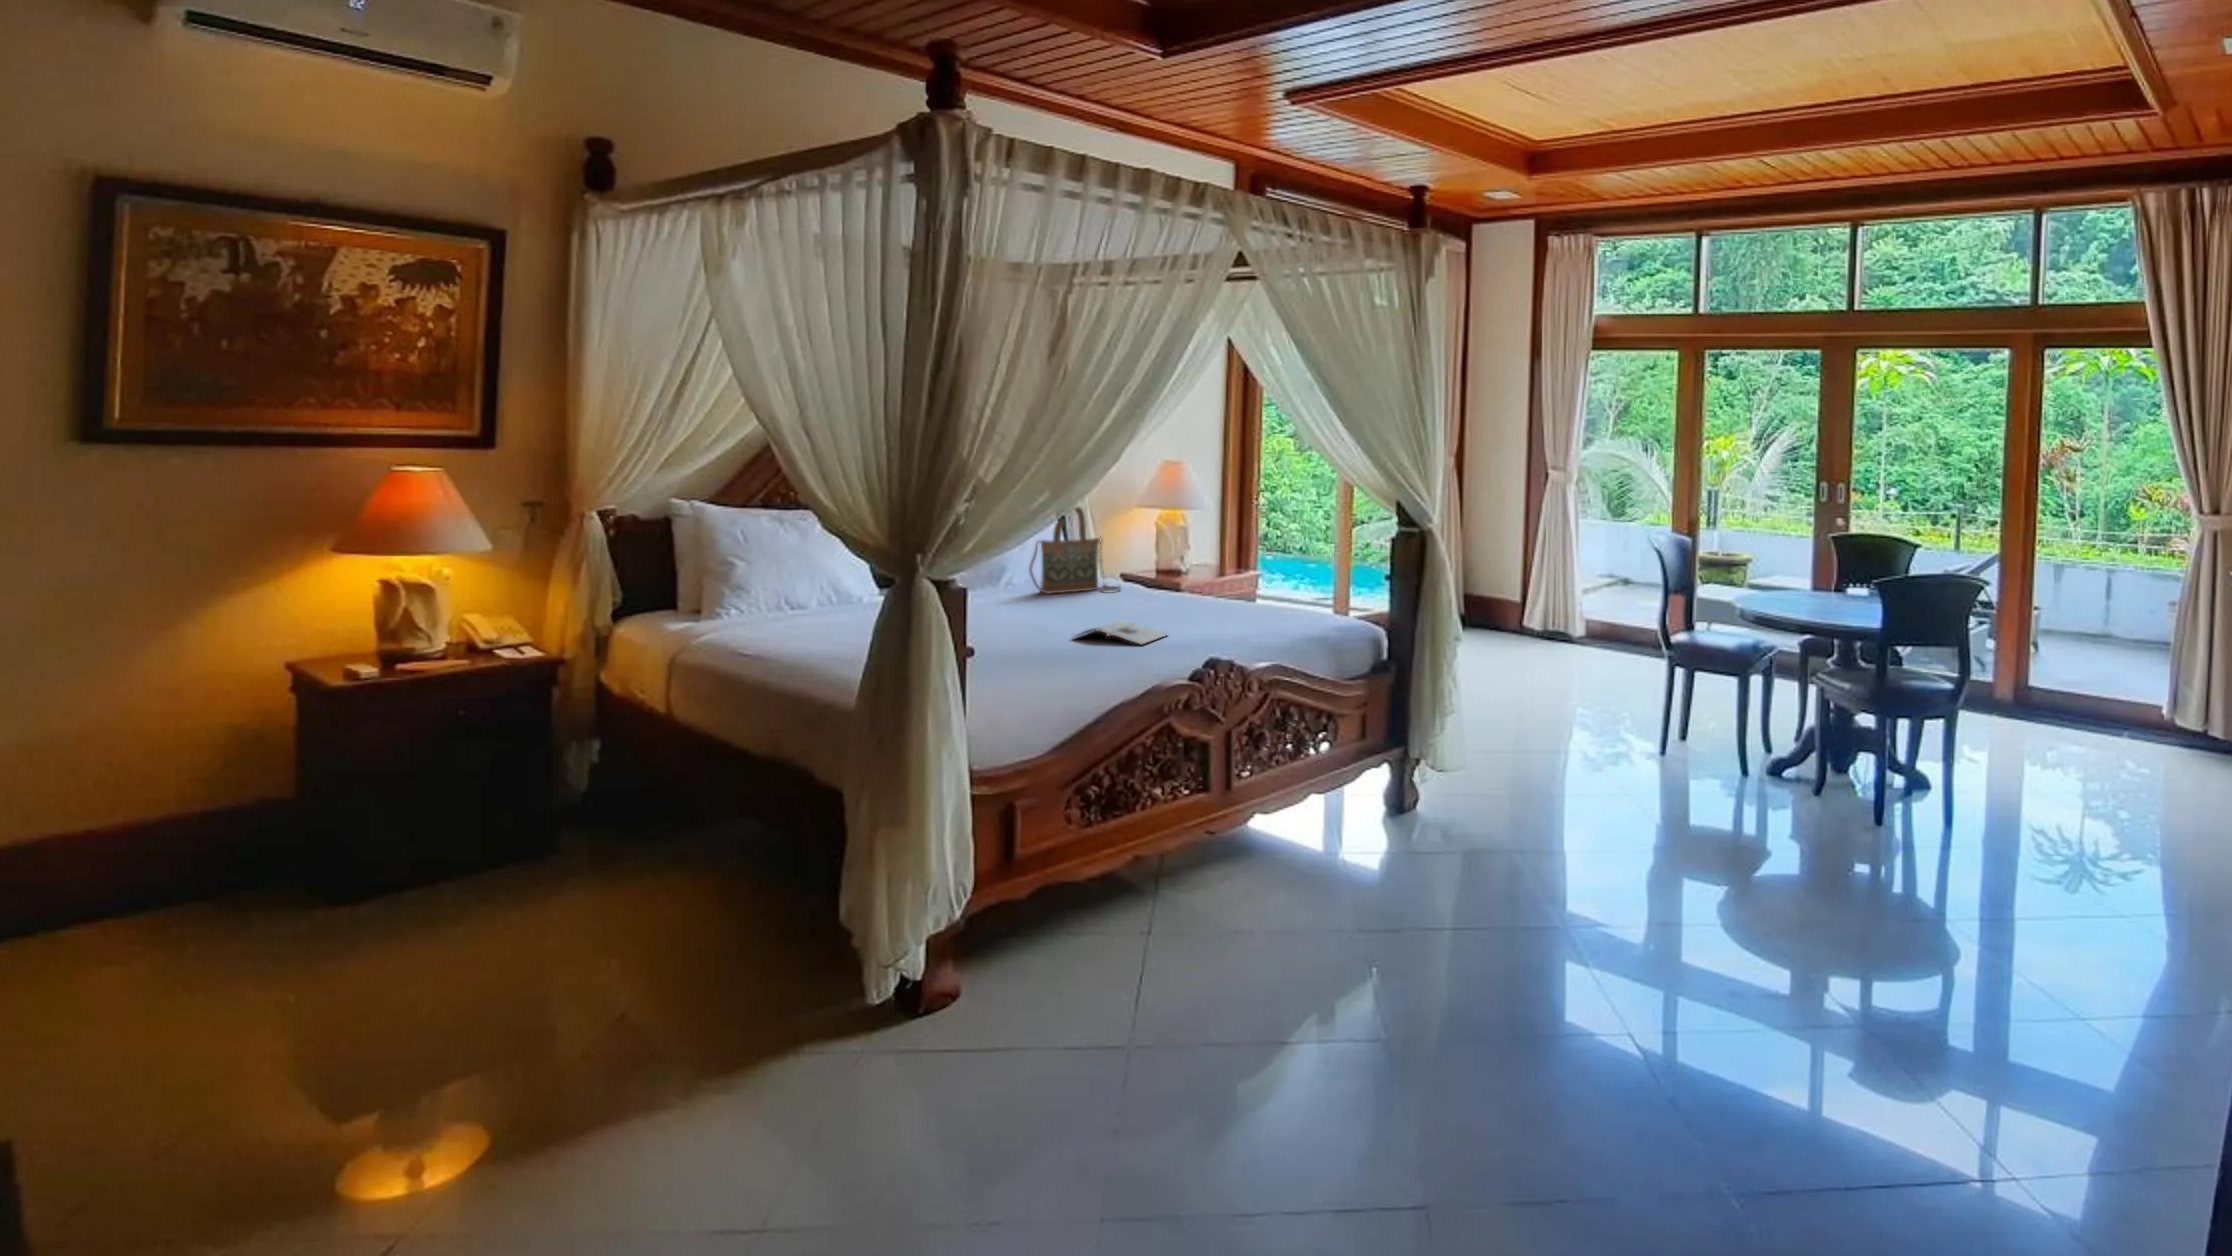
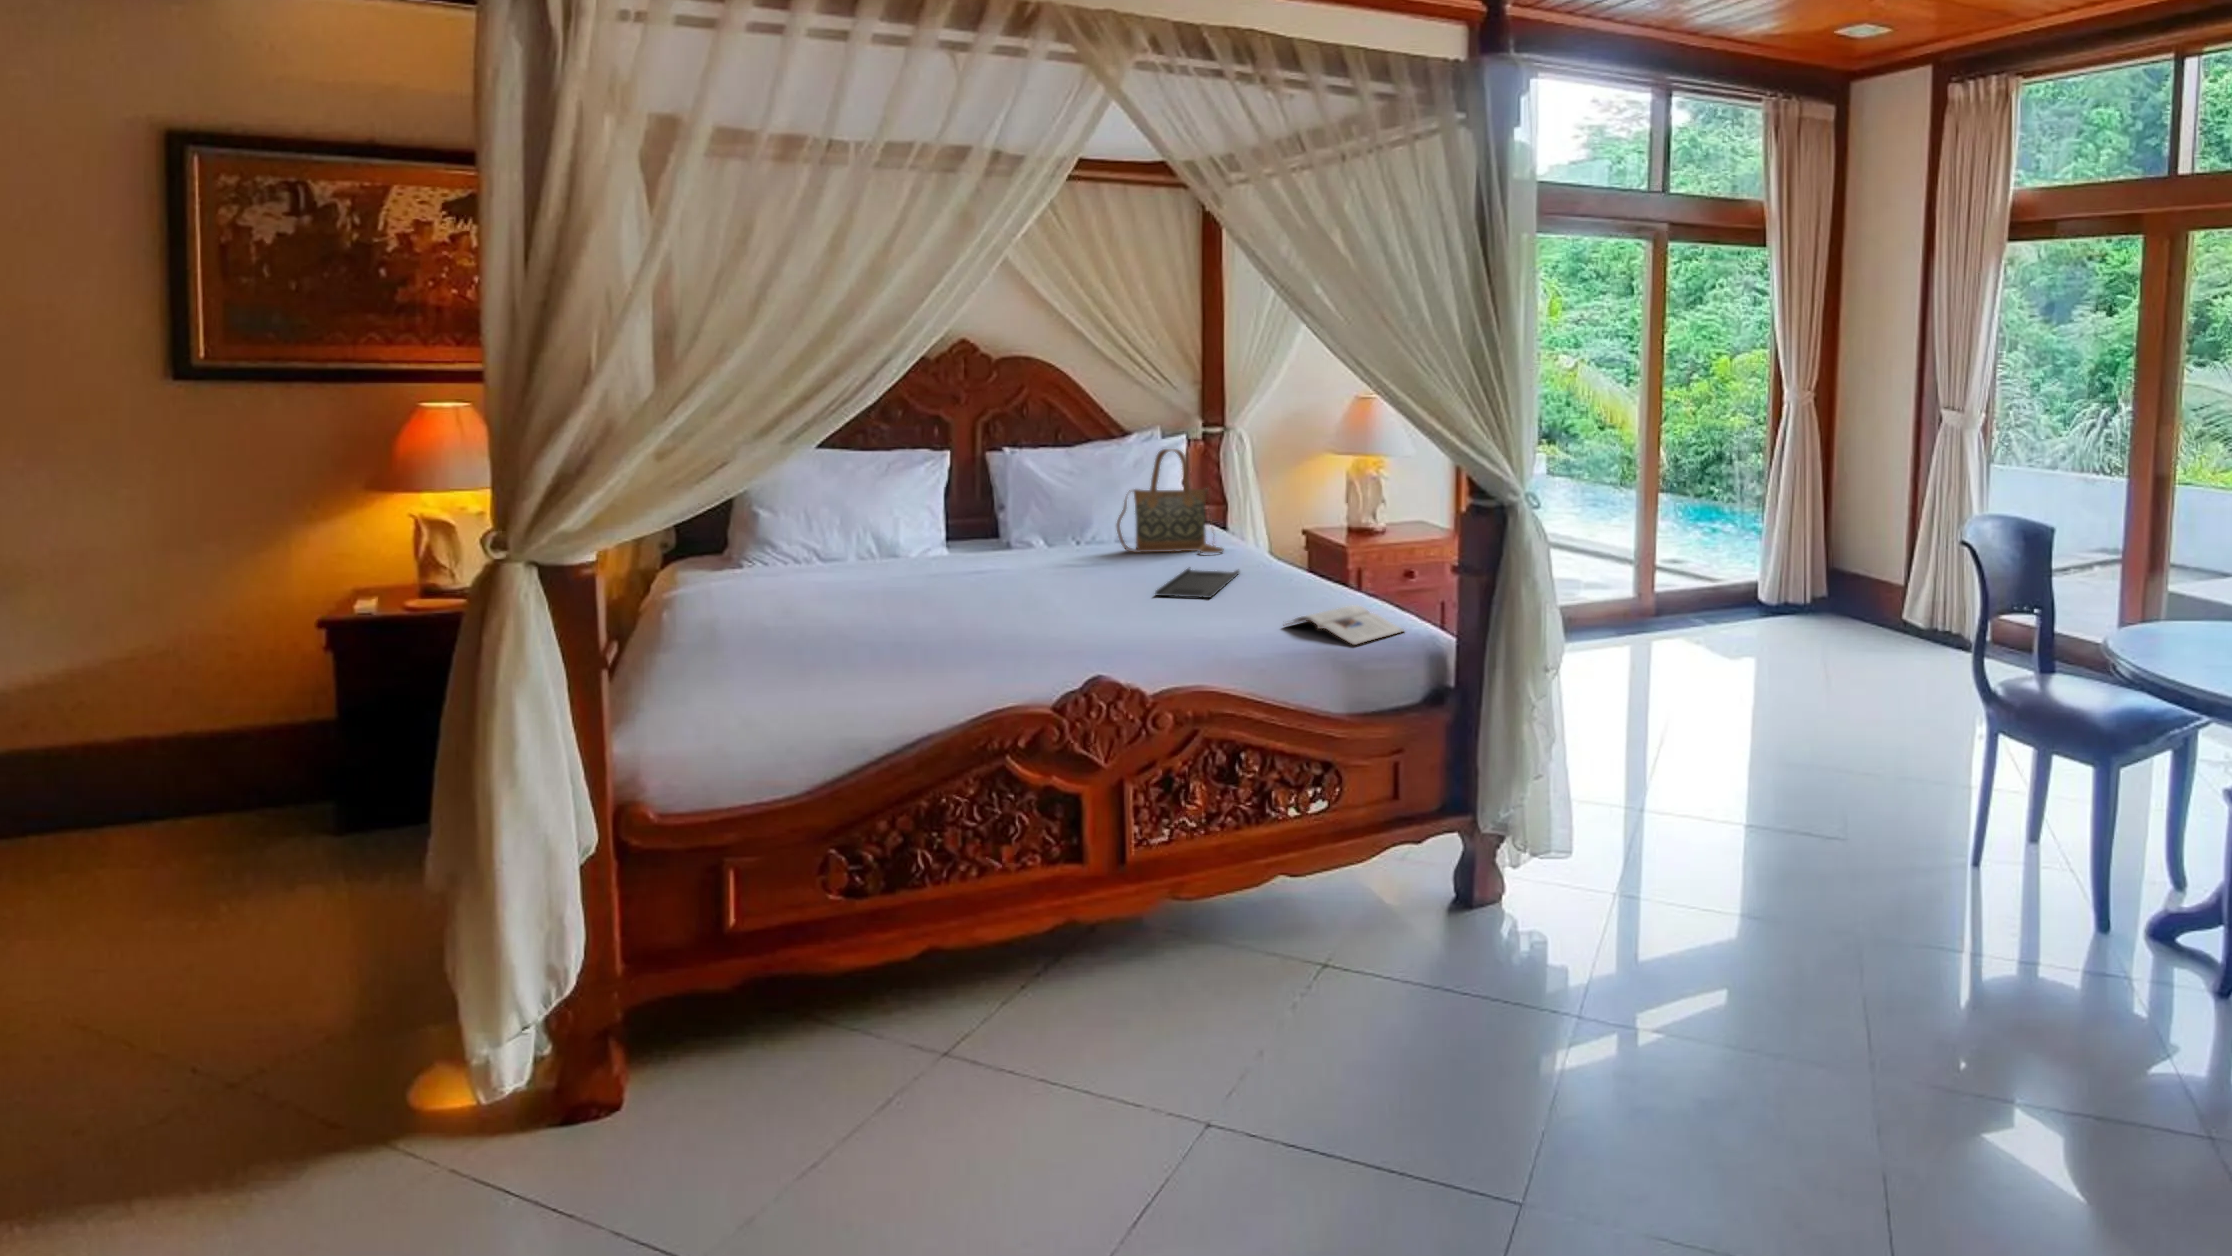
tray: none [1122,598,1179,617] -> present [1156,568,1239,598]
magazine: present [1074,620,1166,645] -> present [1287,605,1404,645]

